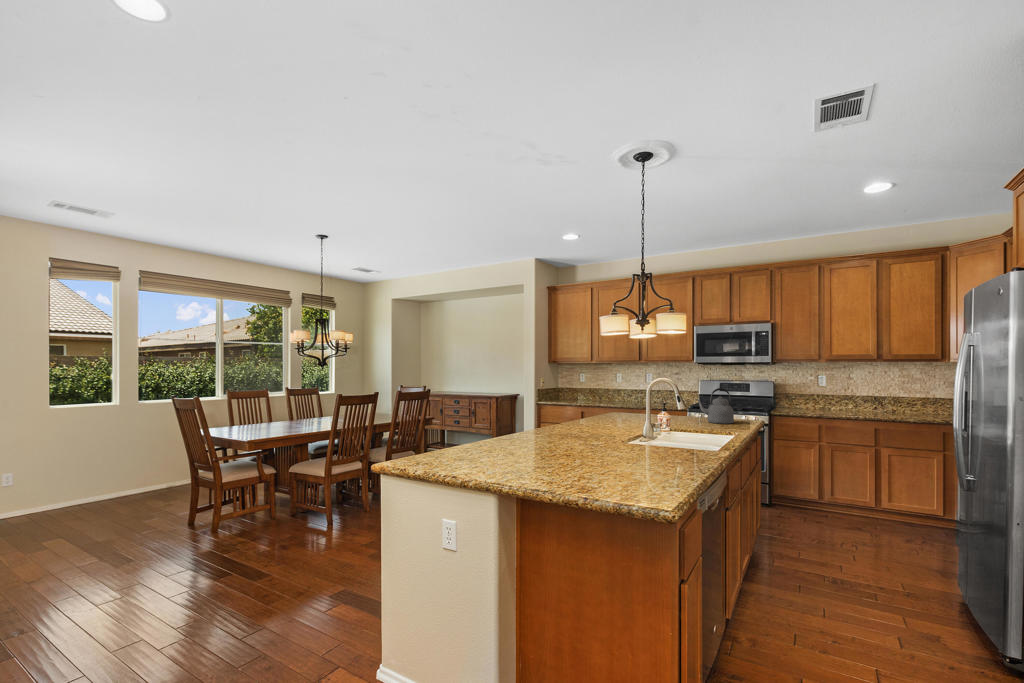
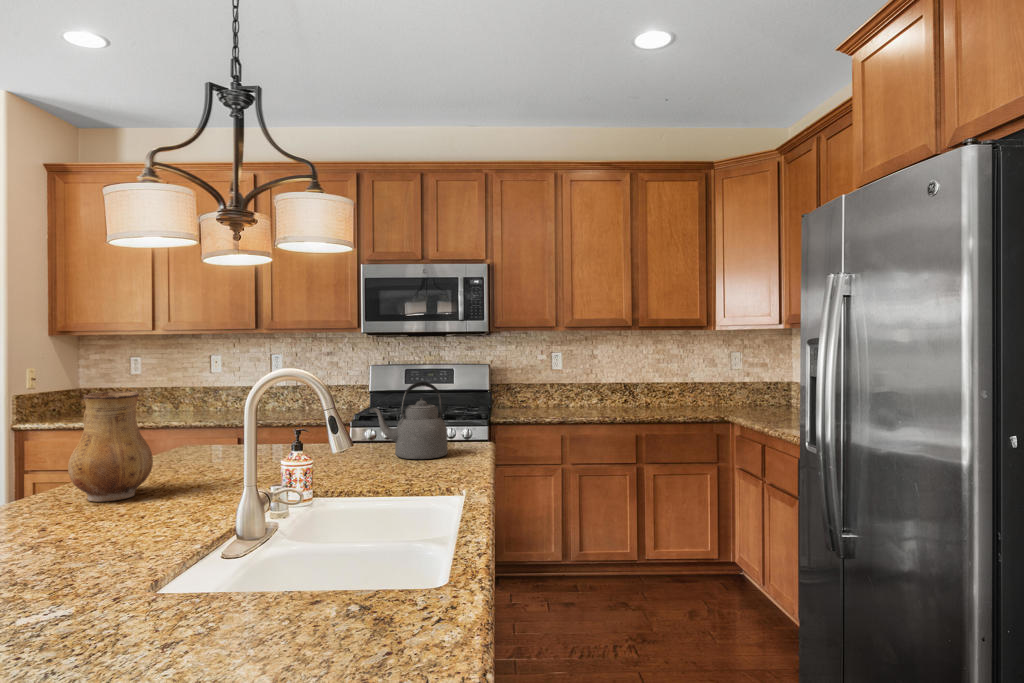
ceramic pitcher: none [585,387,611,425] -> present [68,392,153,502]

